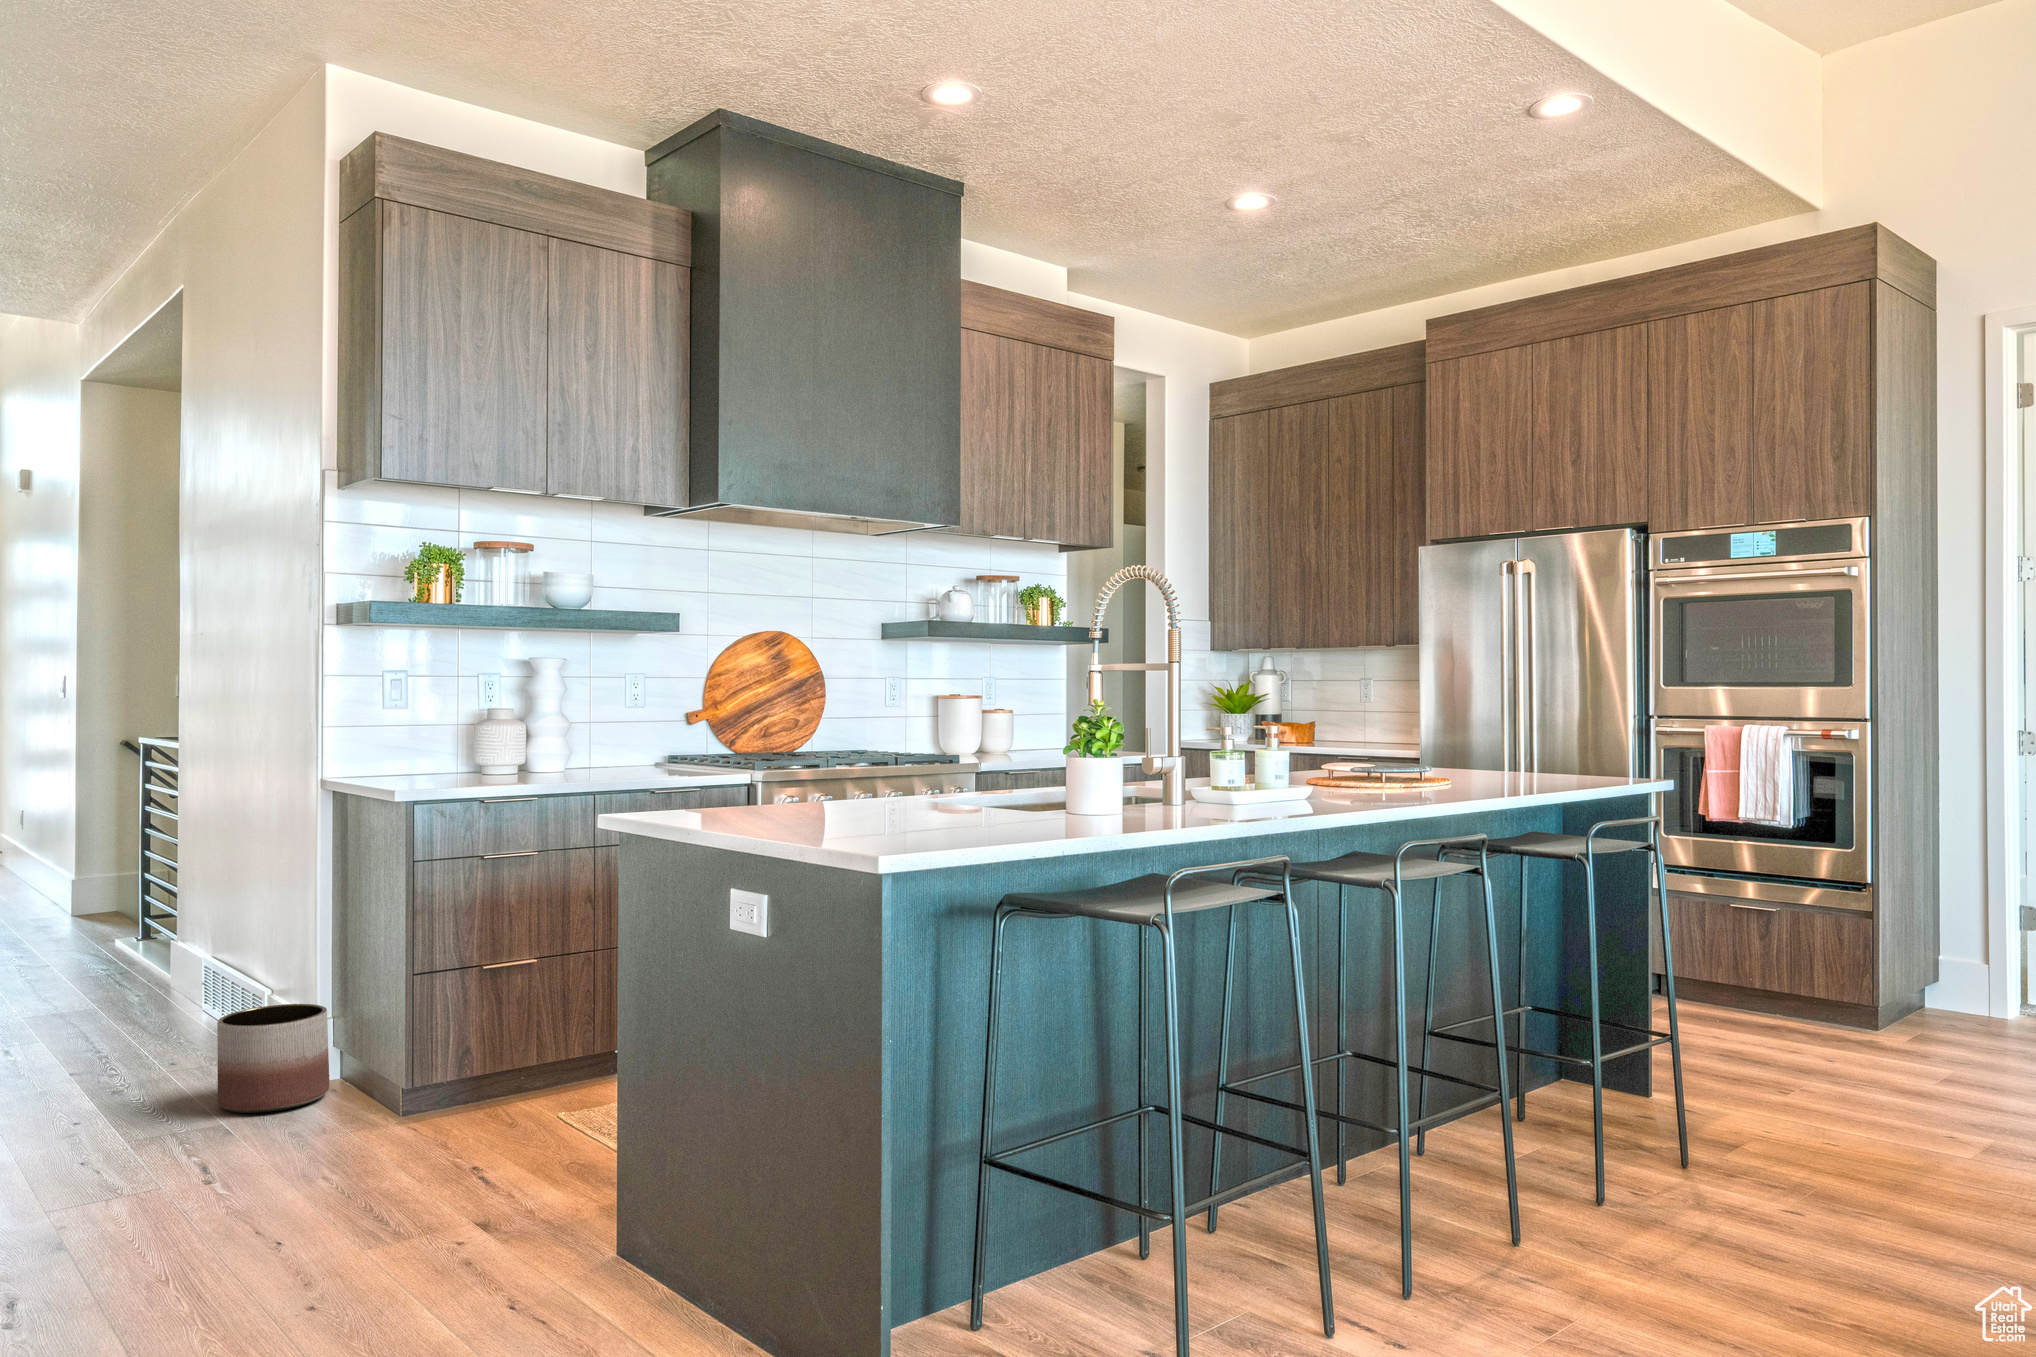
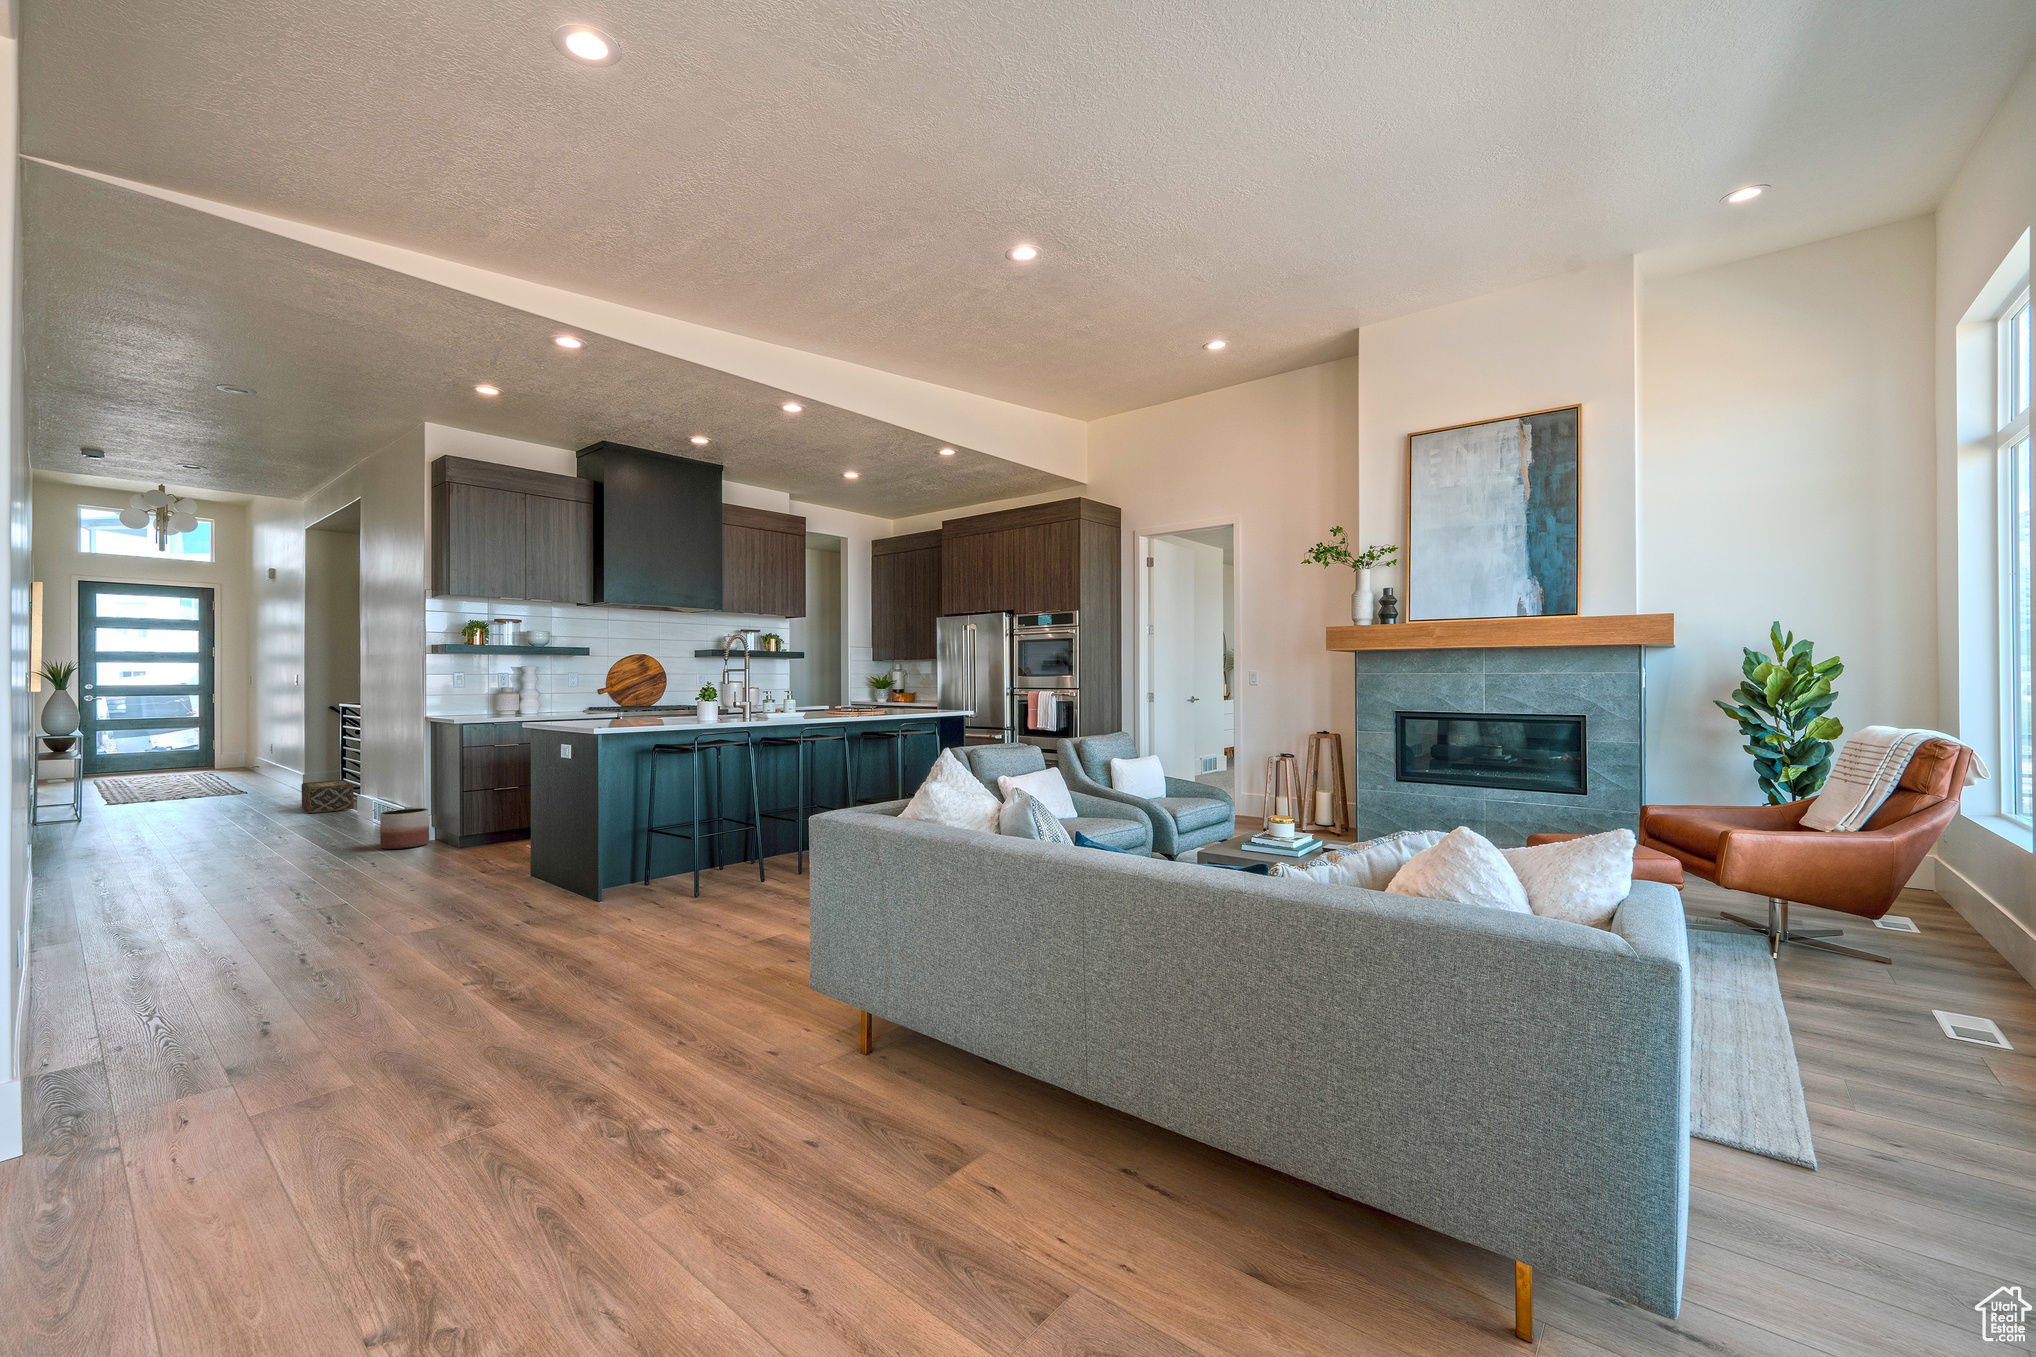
woven basket: none [60,899,163,978] -> present [301,780,354,813]

